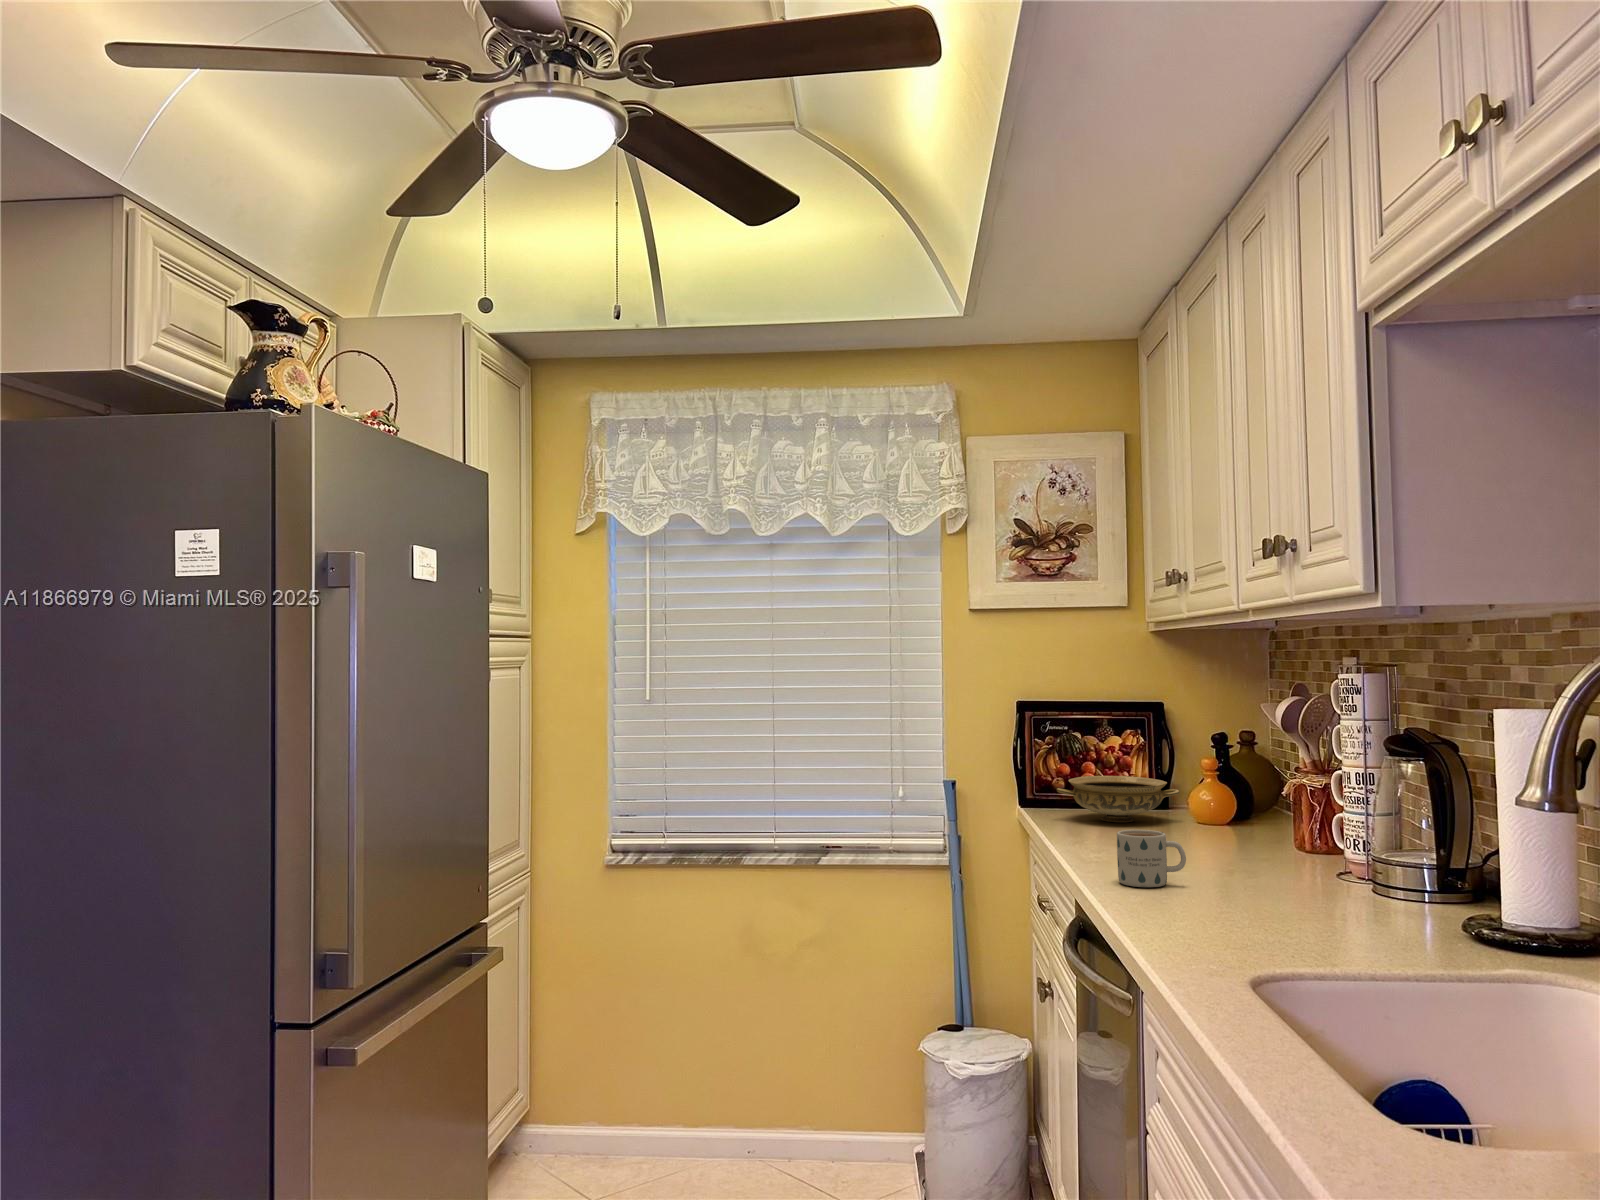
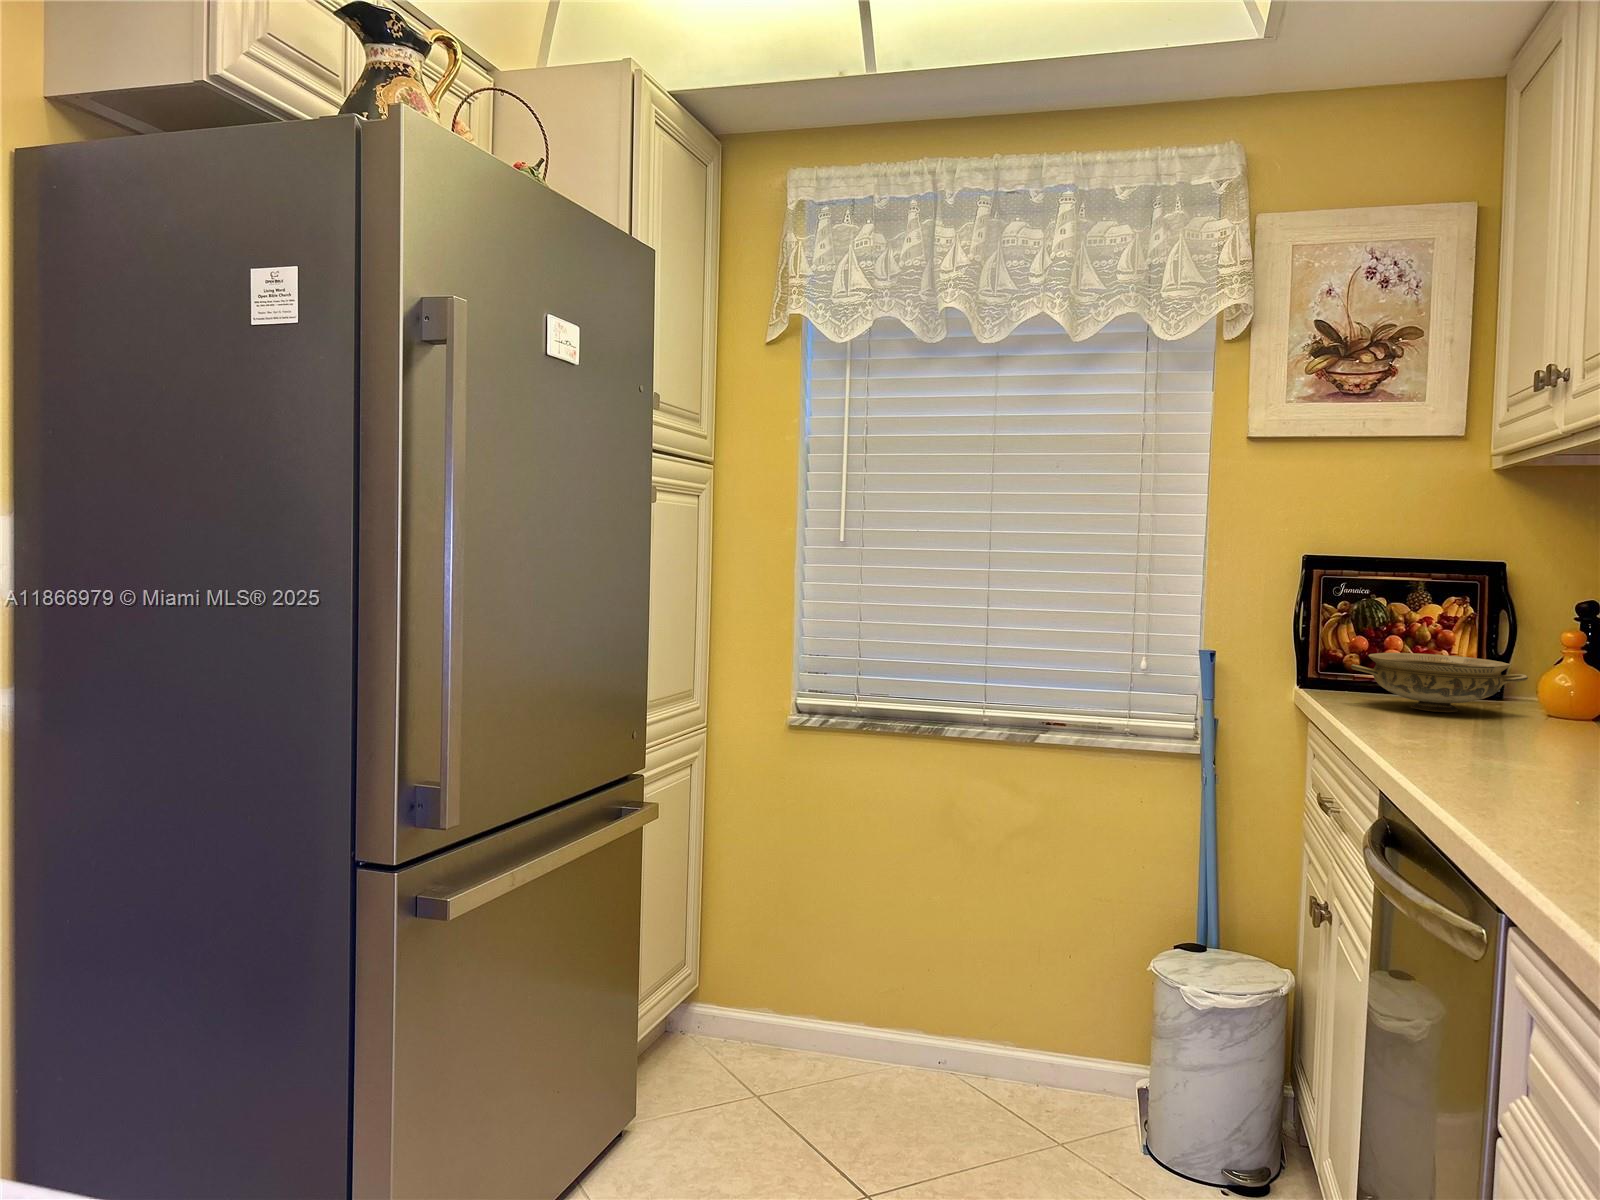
mug: present [1117,830,1186,887] -> none [1447,708,1556,787]

